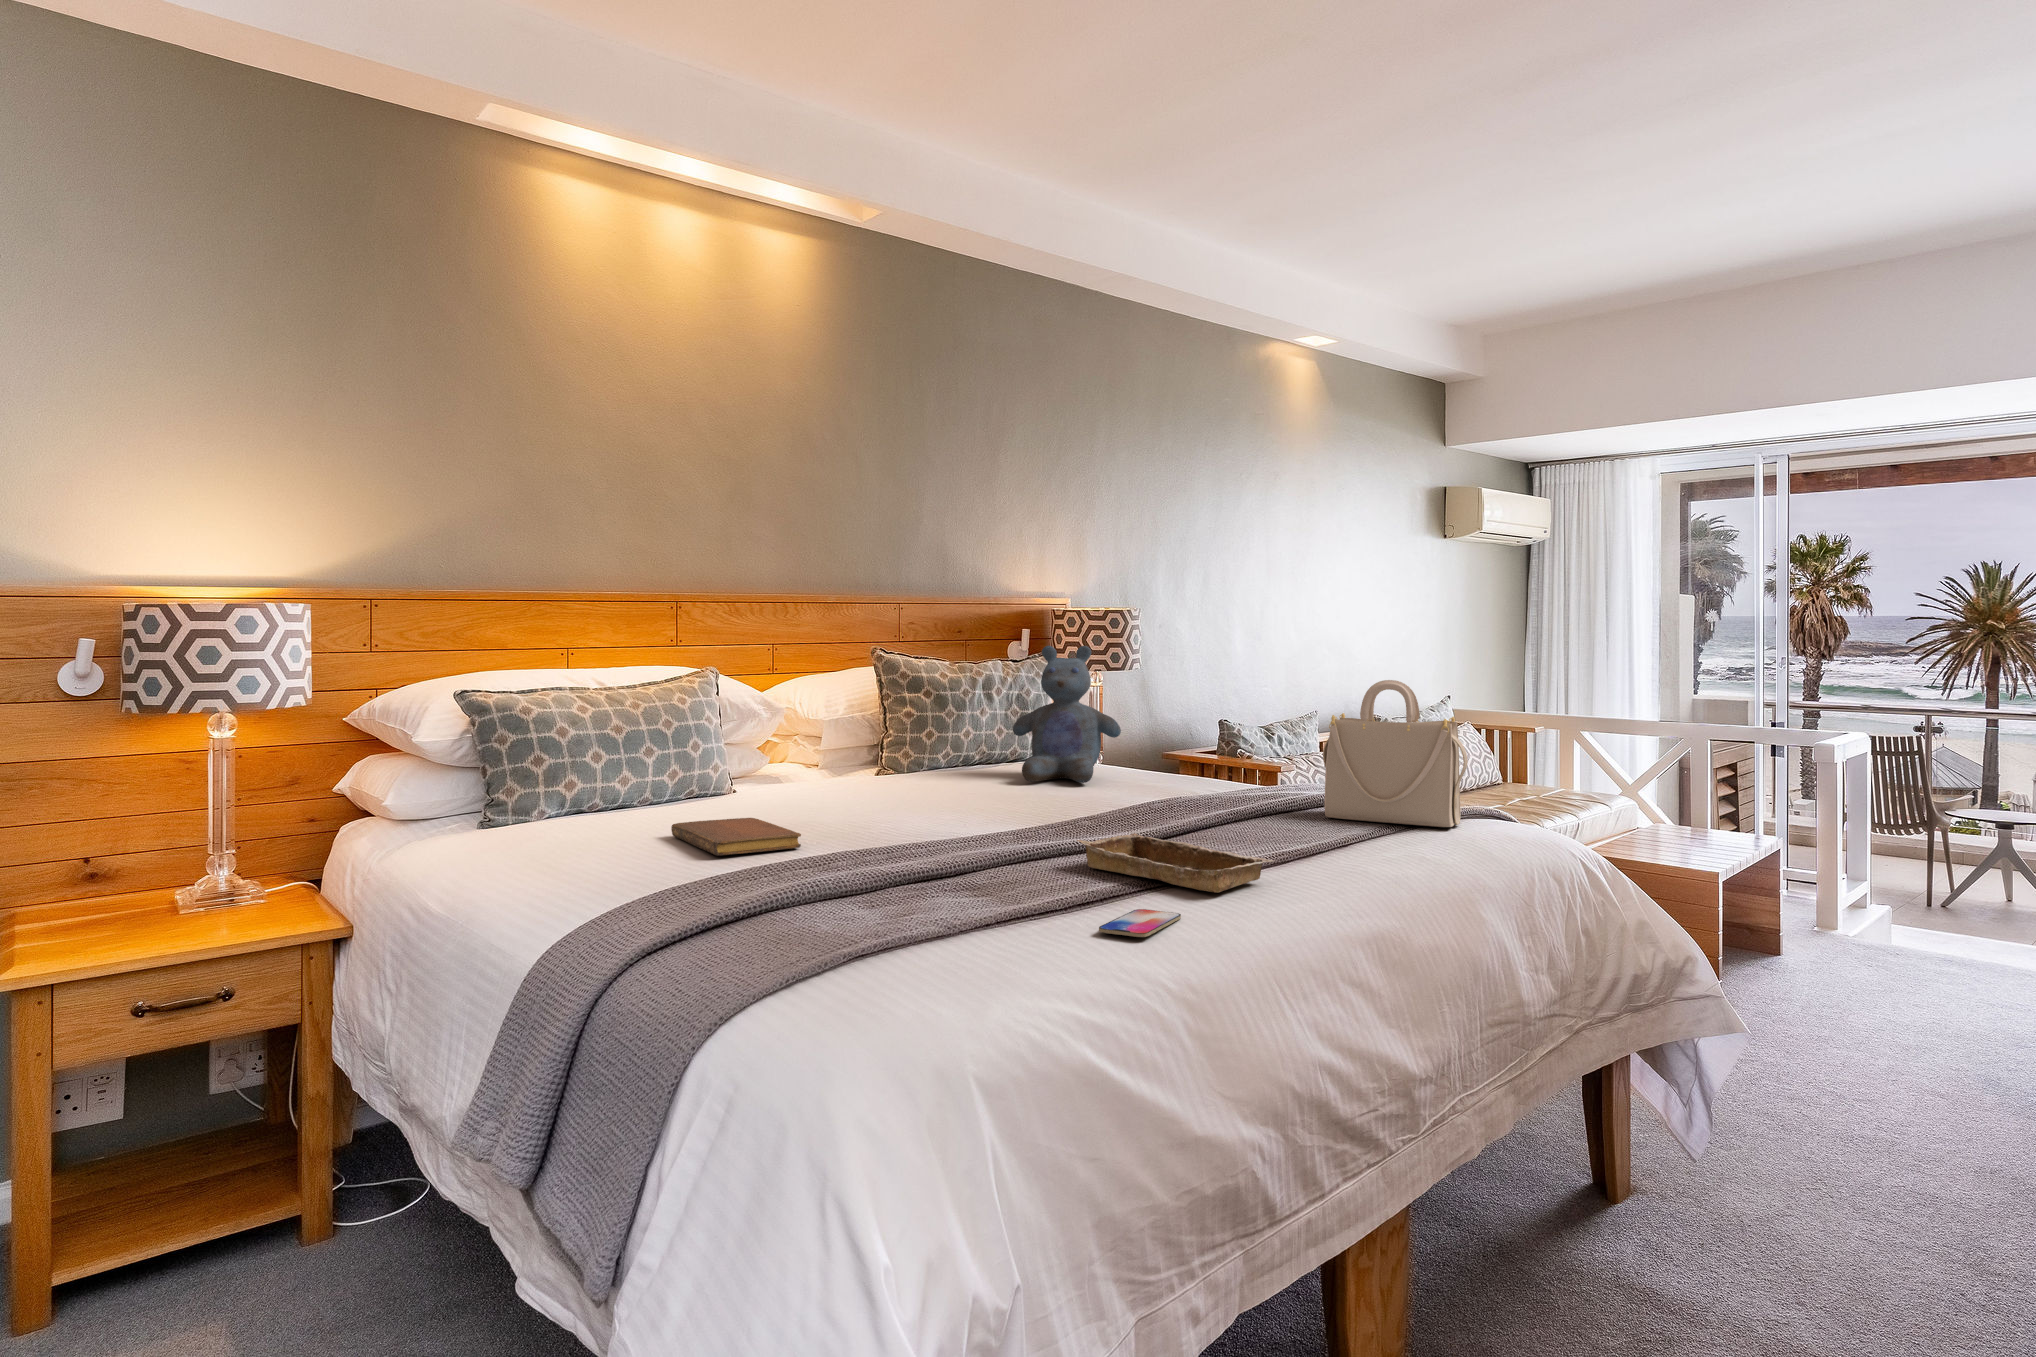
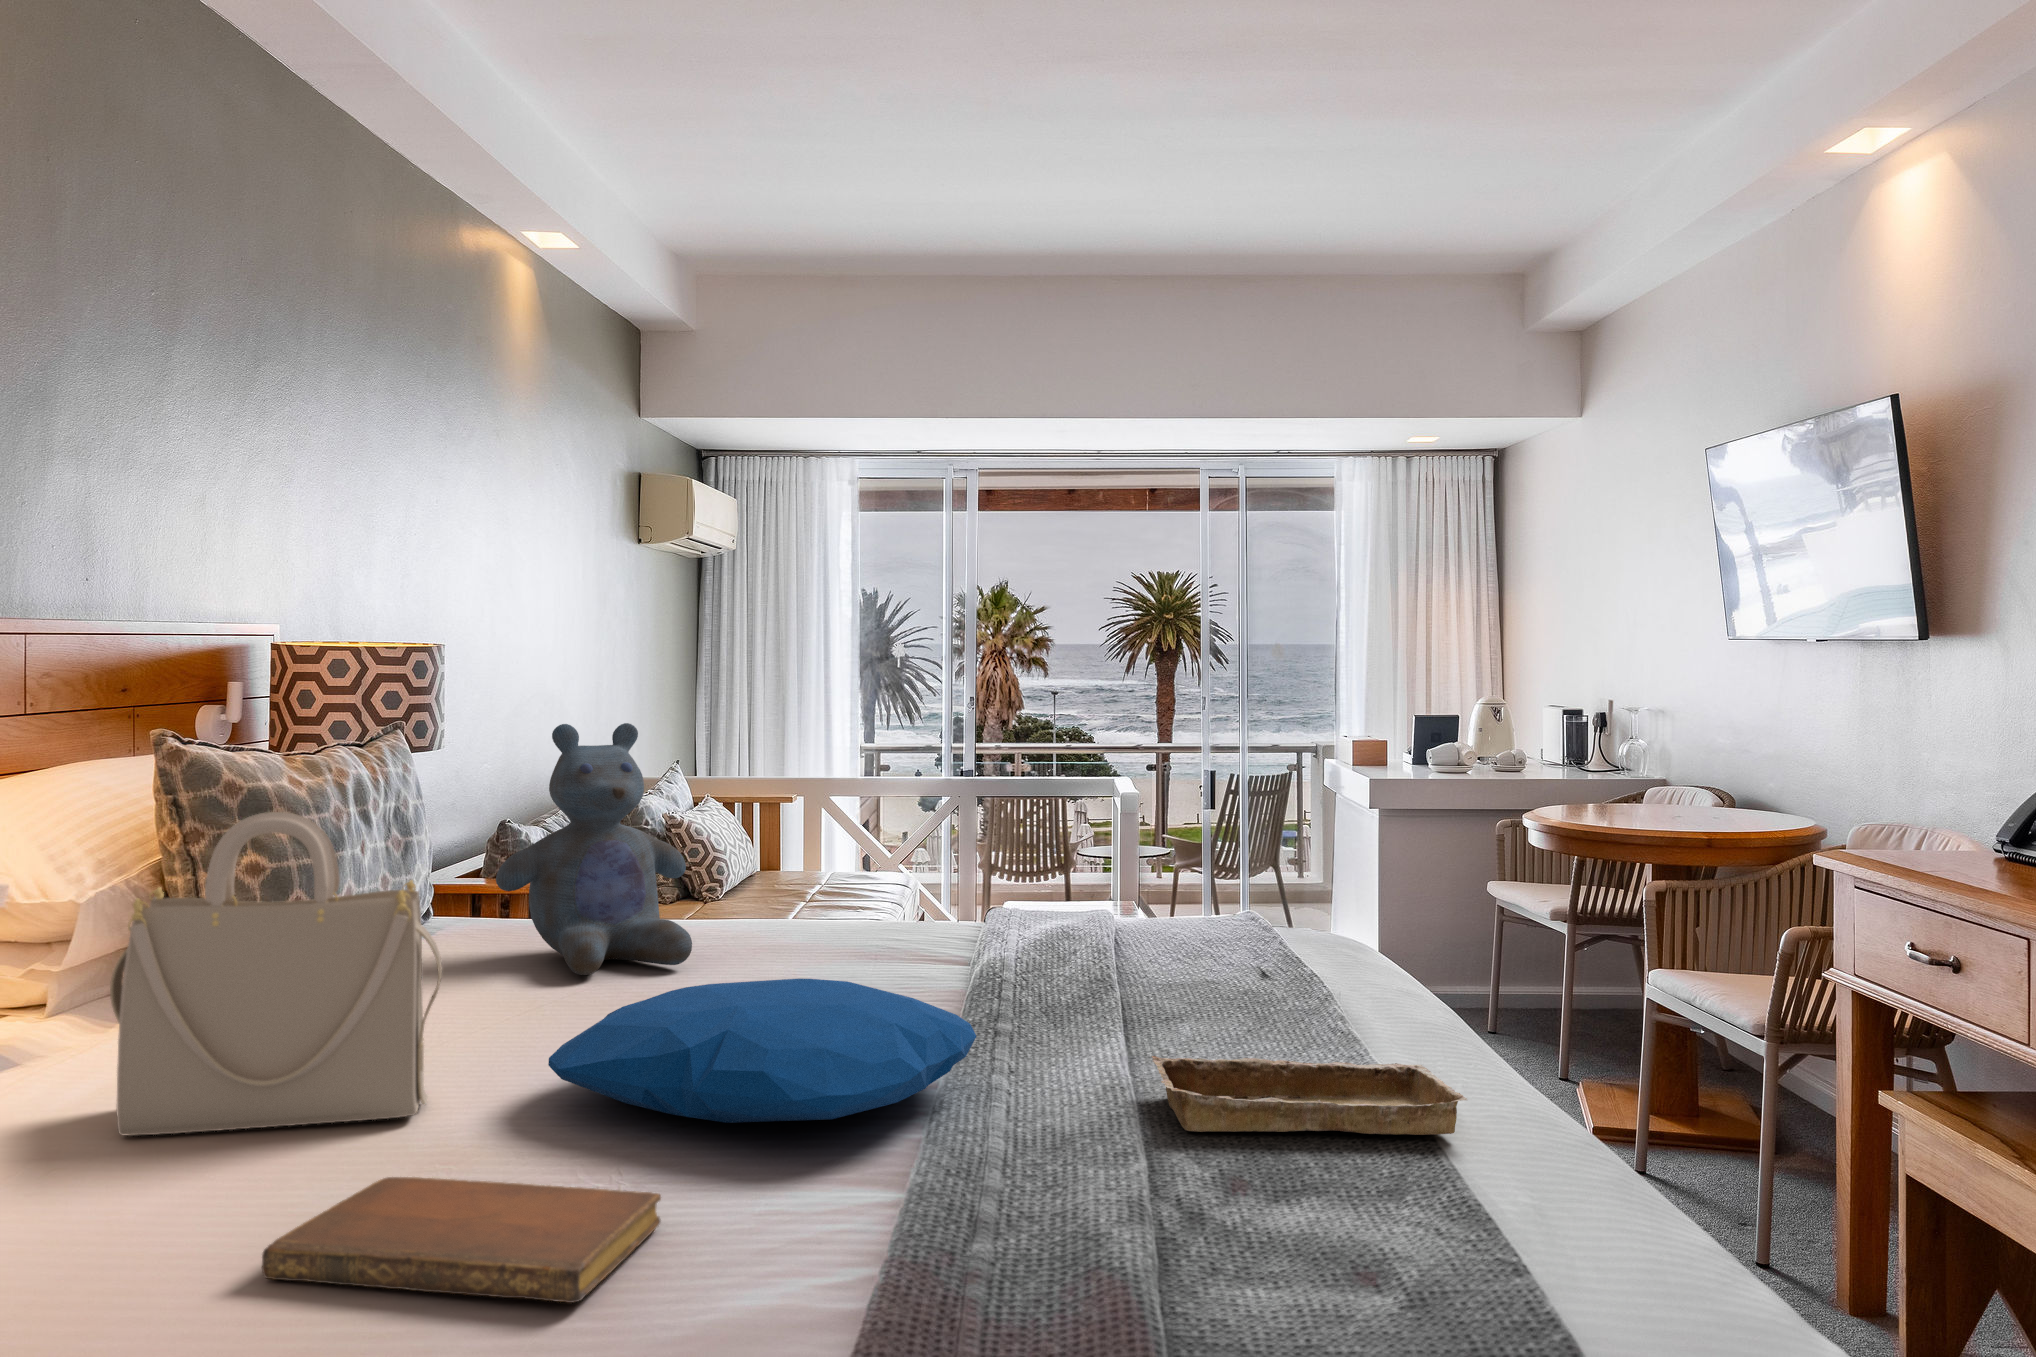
handbag: present [1323,680,1468,827] -> present [110,812,442,1136]
pillow: none [865,772,1066,832] -> present [548,979,976,1123]
smartphone: present [1099,909,1181,937] -> none [1475,1184,1644,1251]

